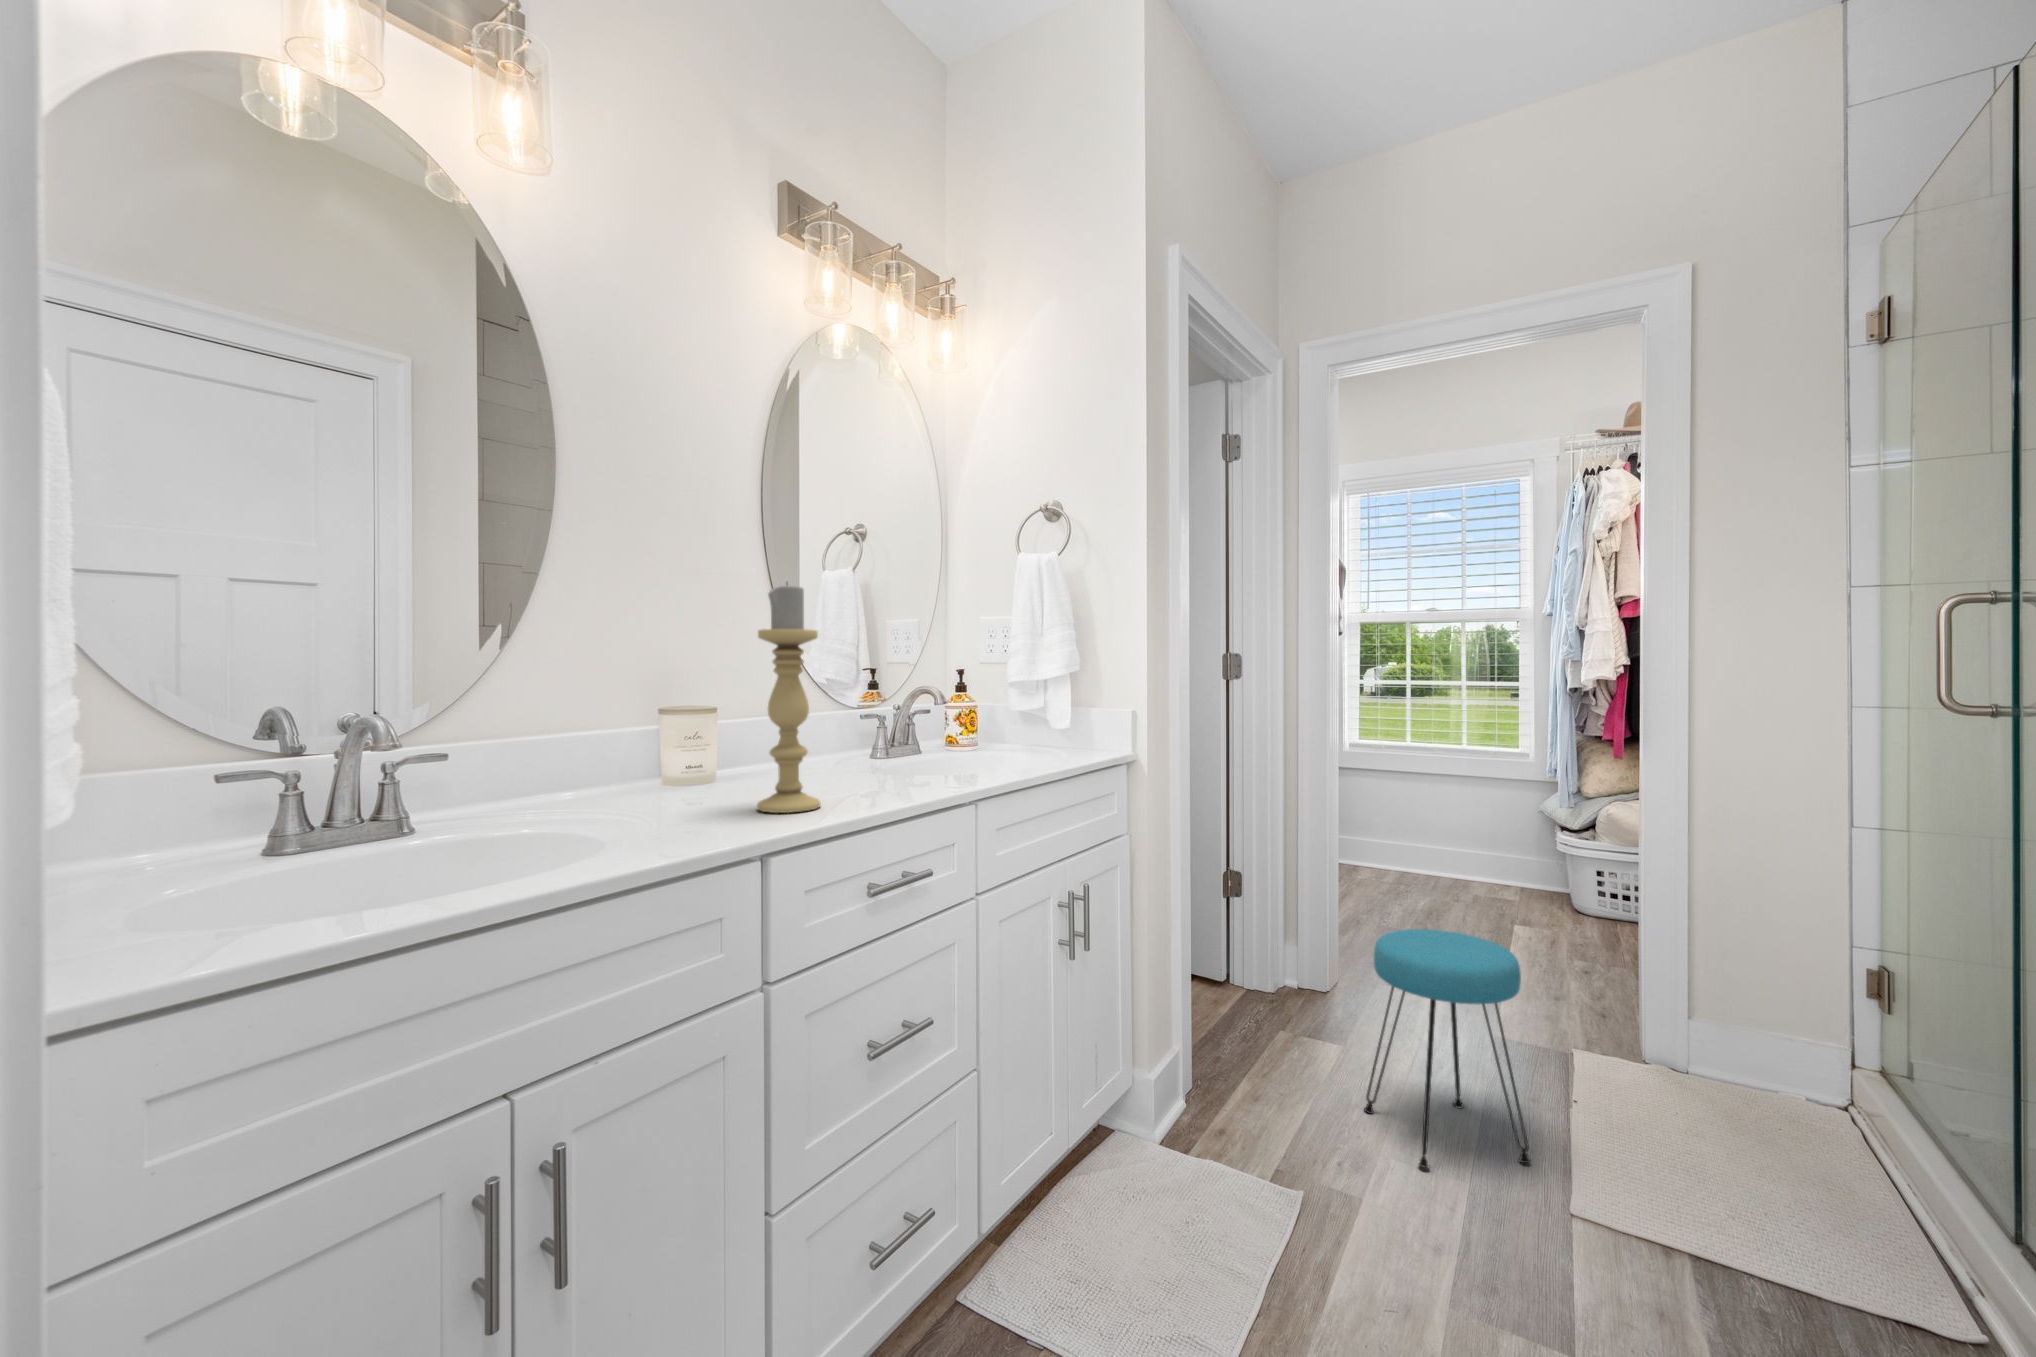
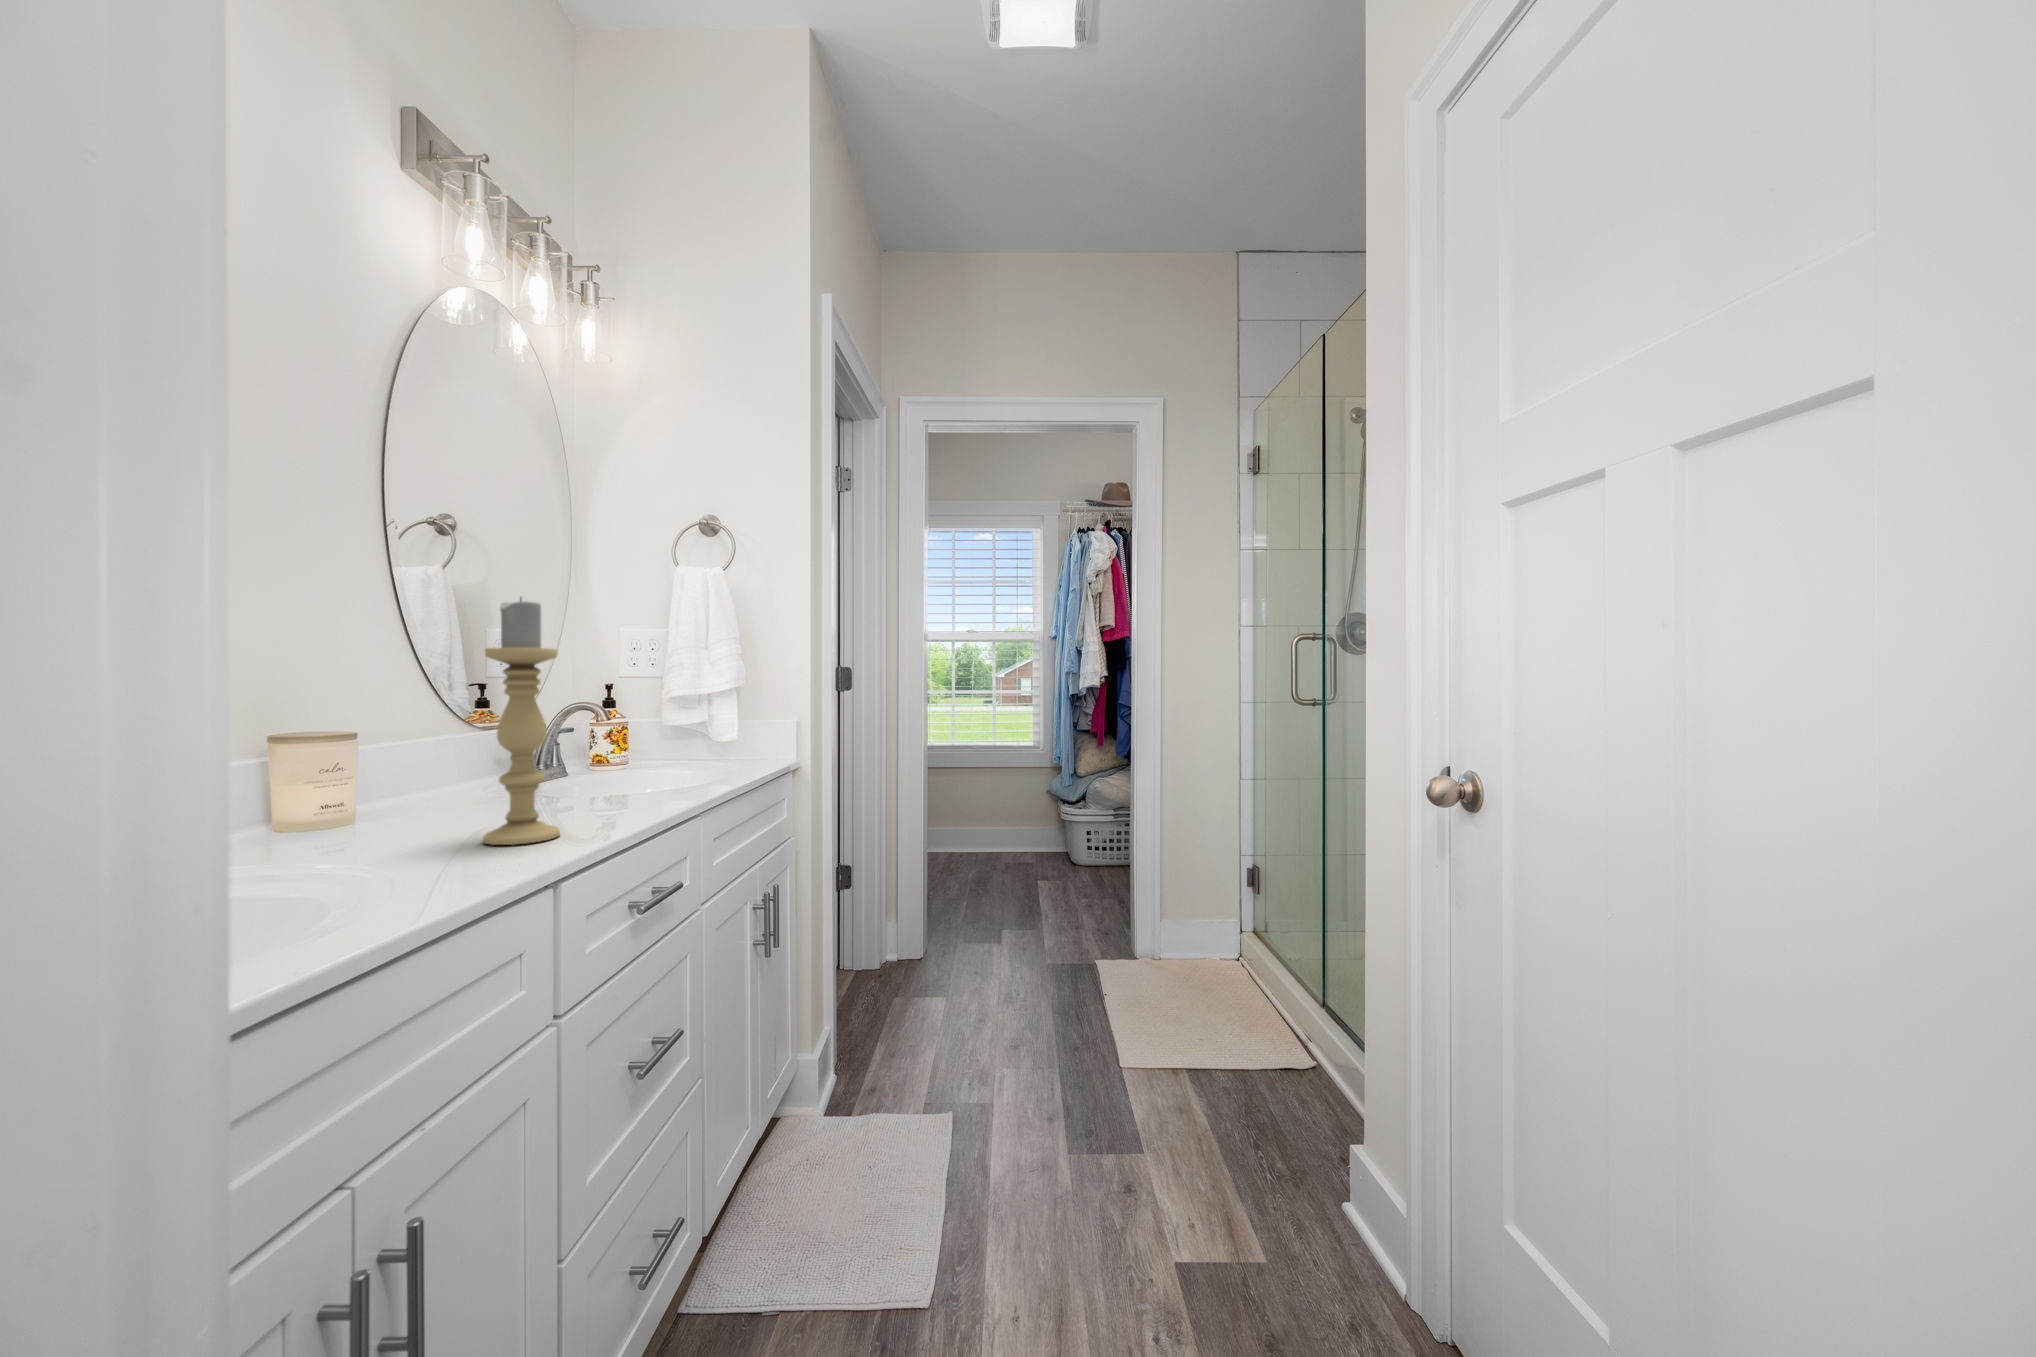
stool: present [1364,929,1531,1168] -> none [977,884,1094,1066]

